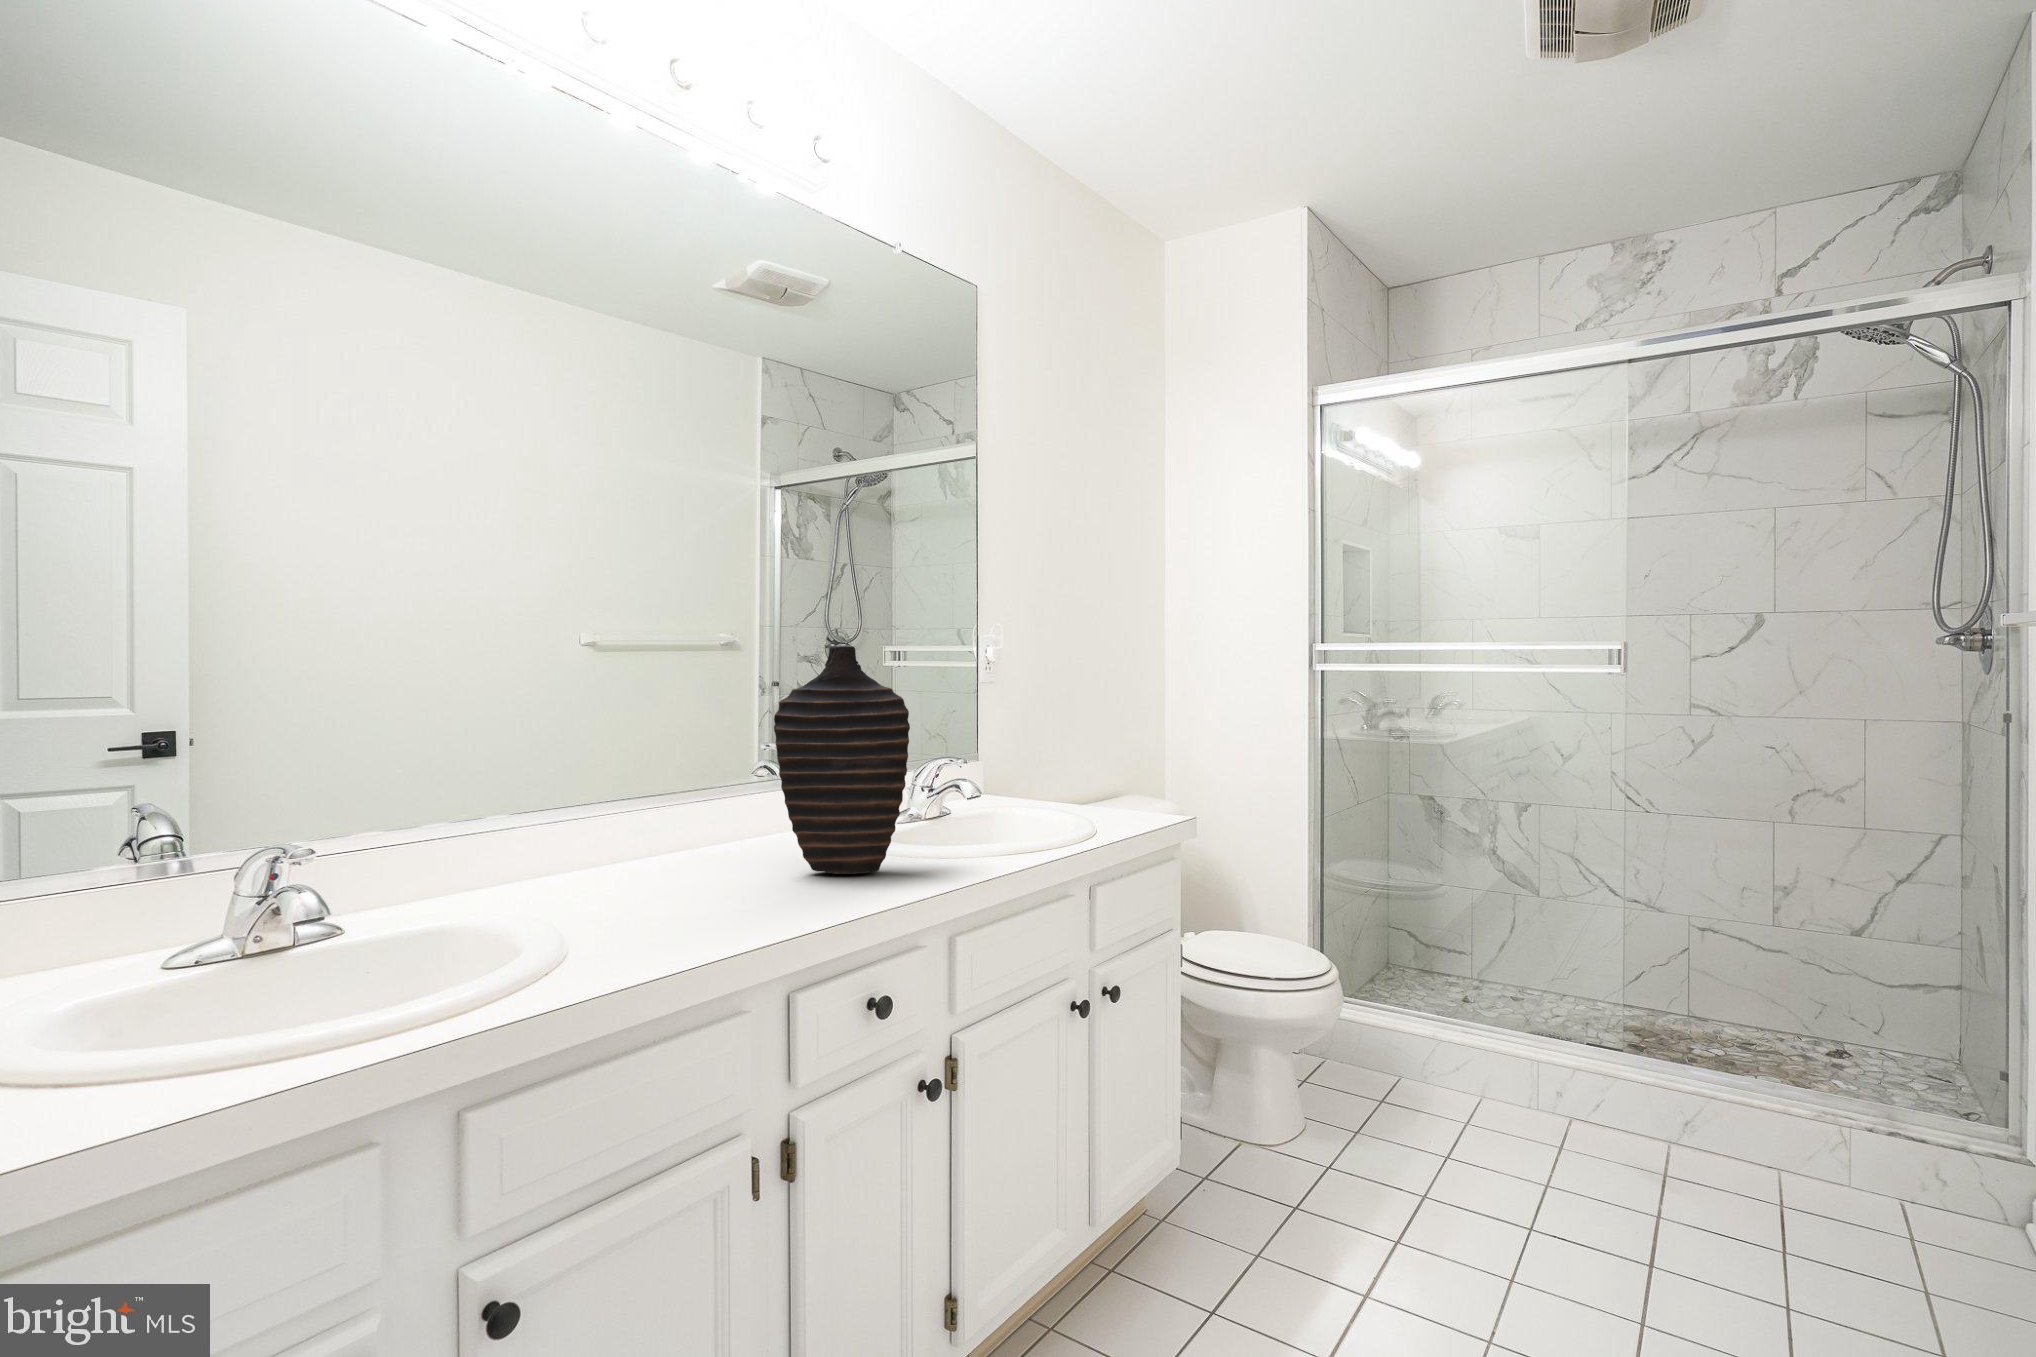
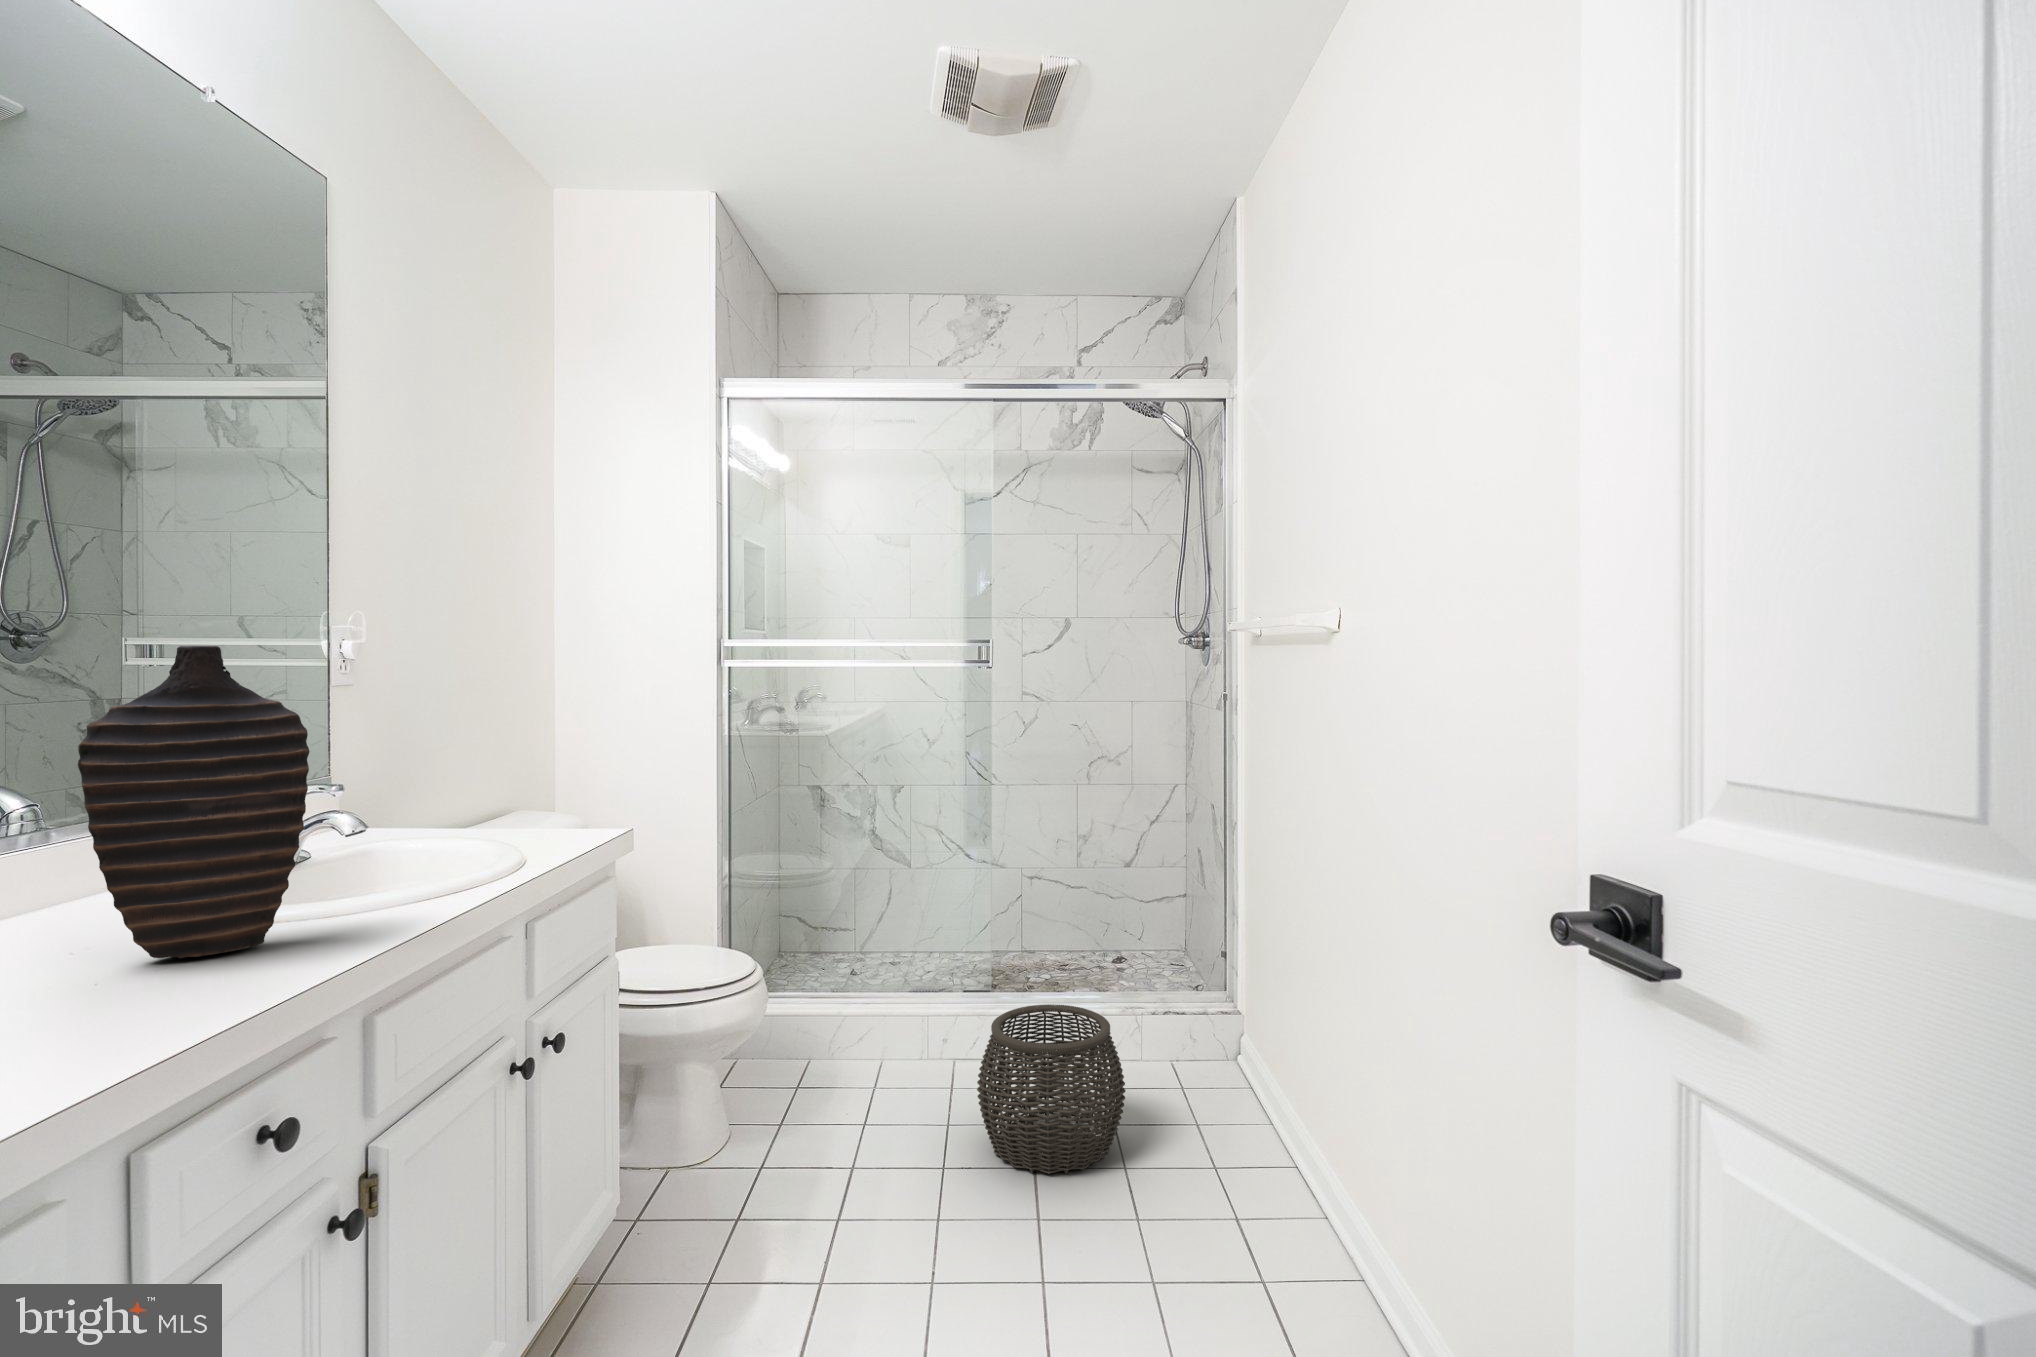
woven basket: none [1584,1075,1800,1296] -> present [977,1004,1126,1174]

